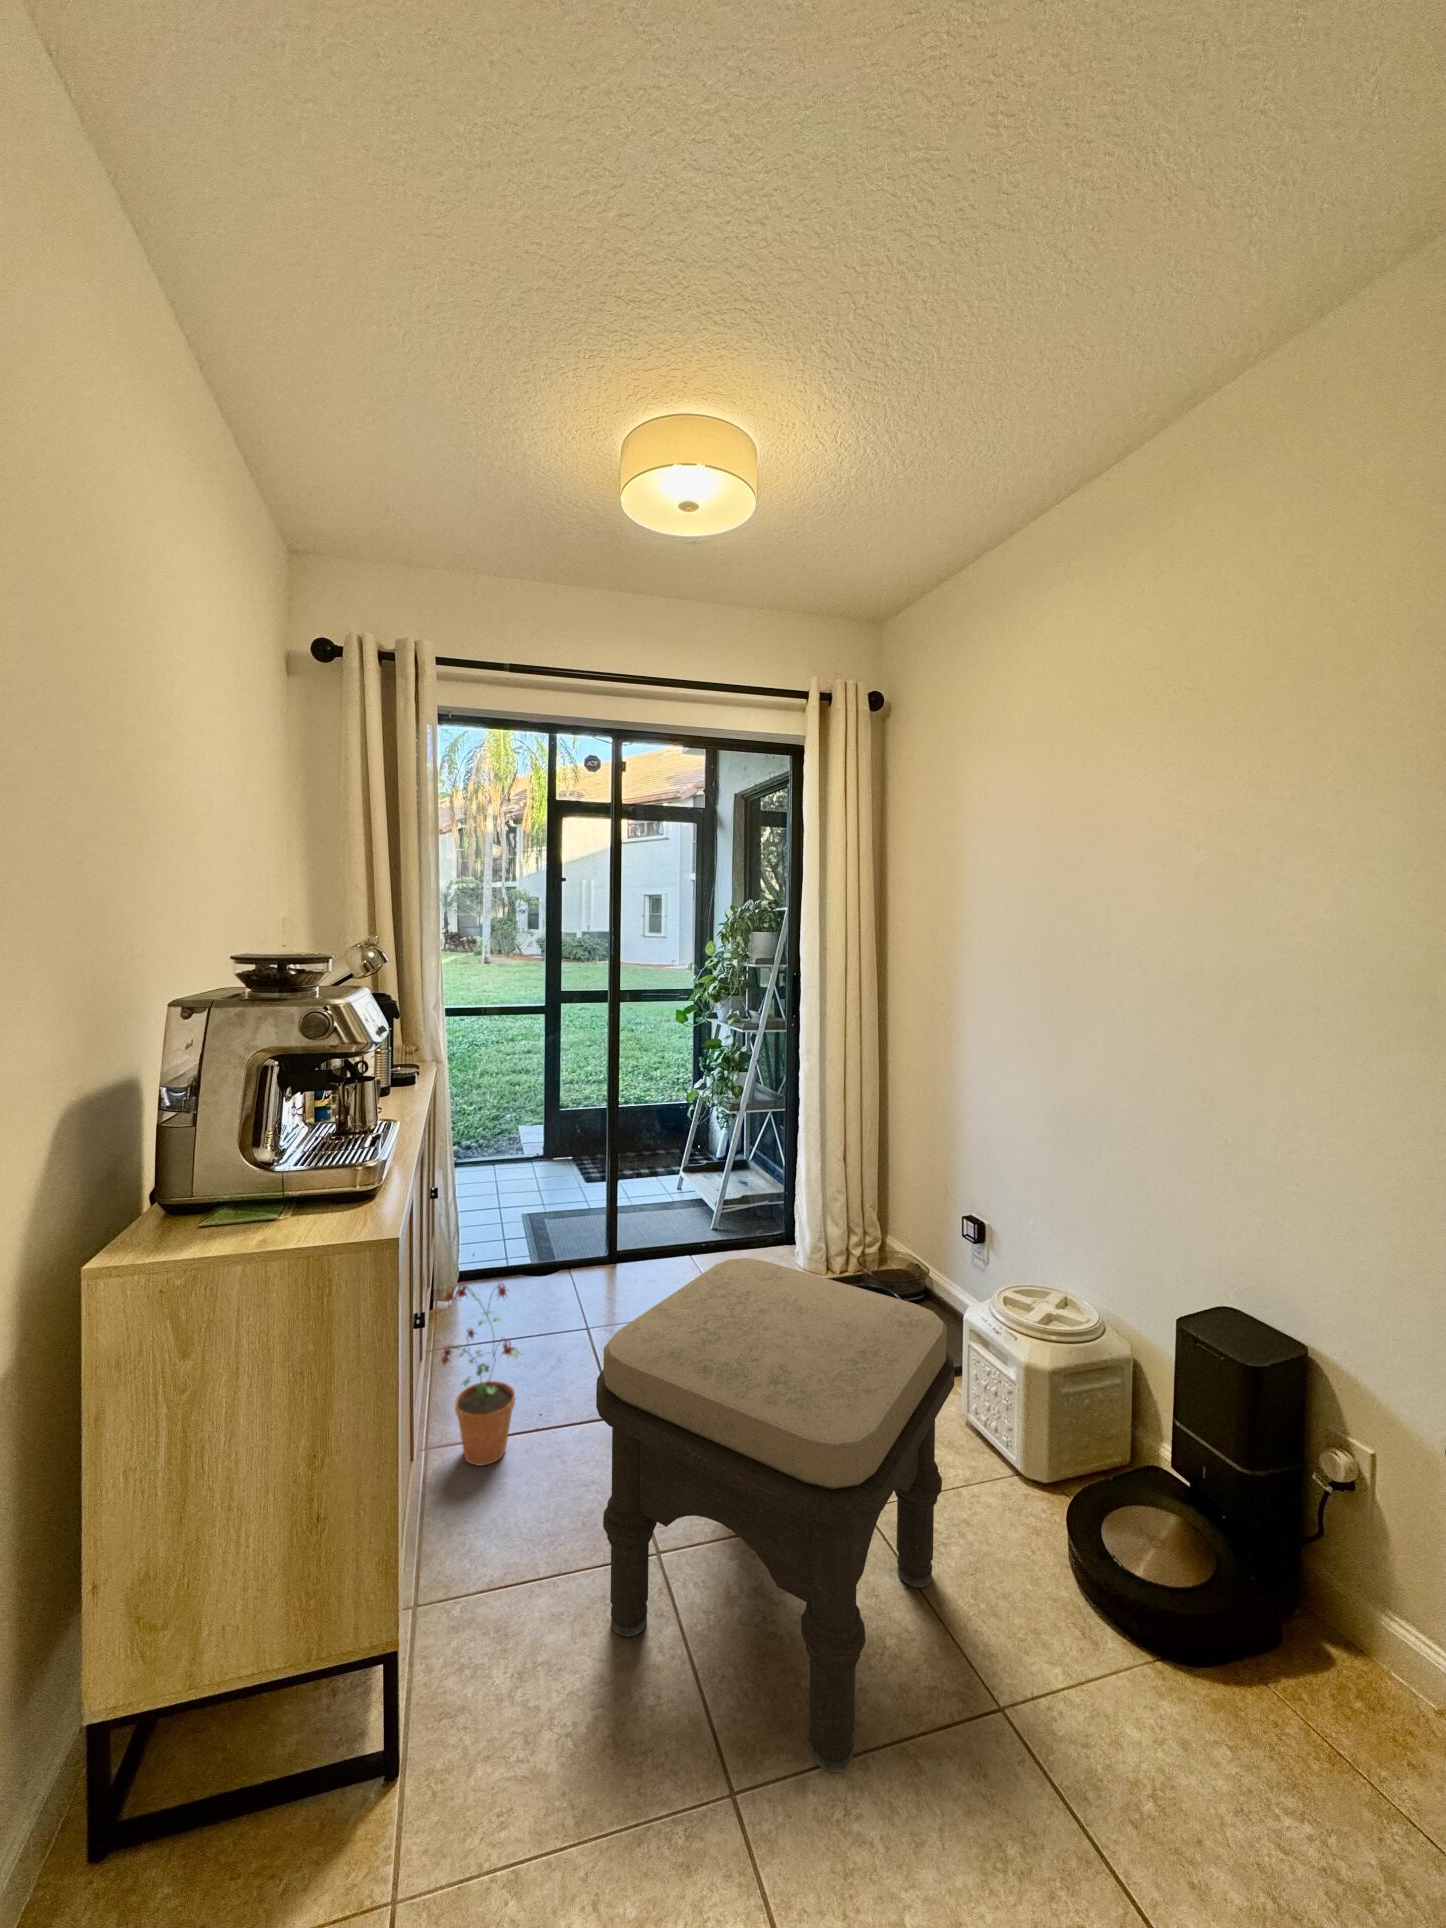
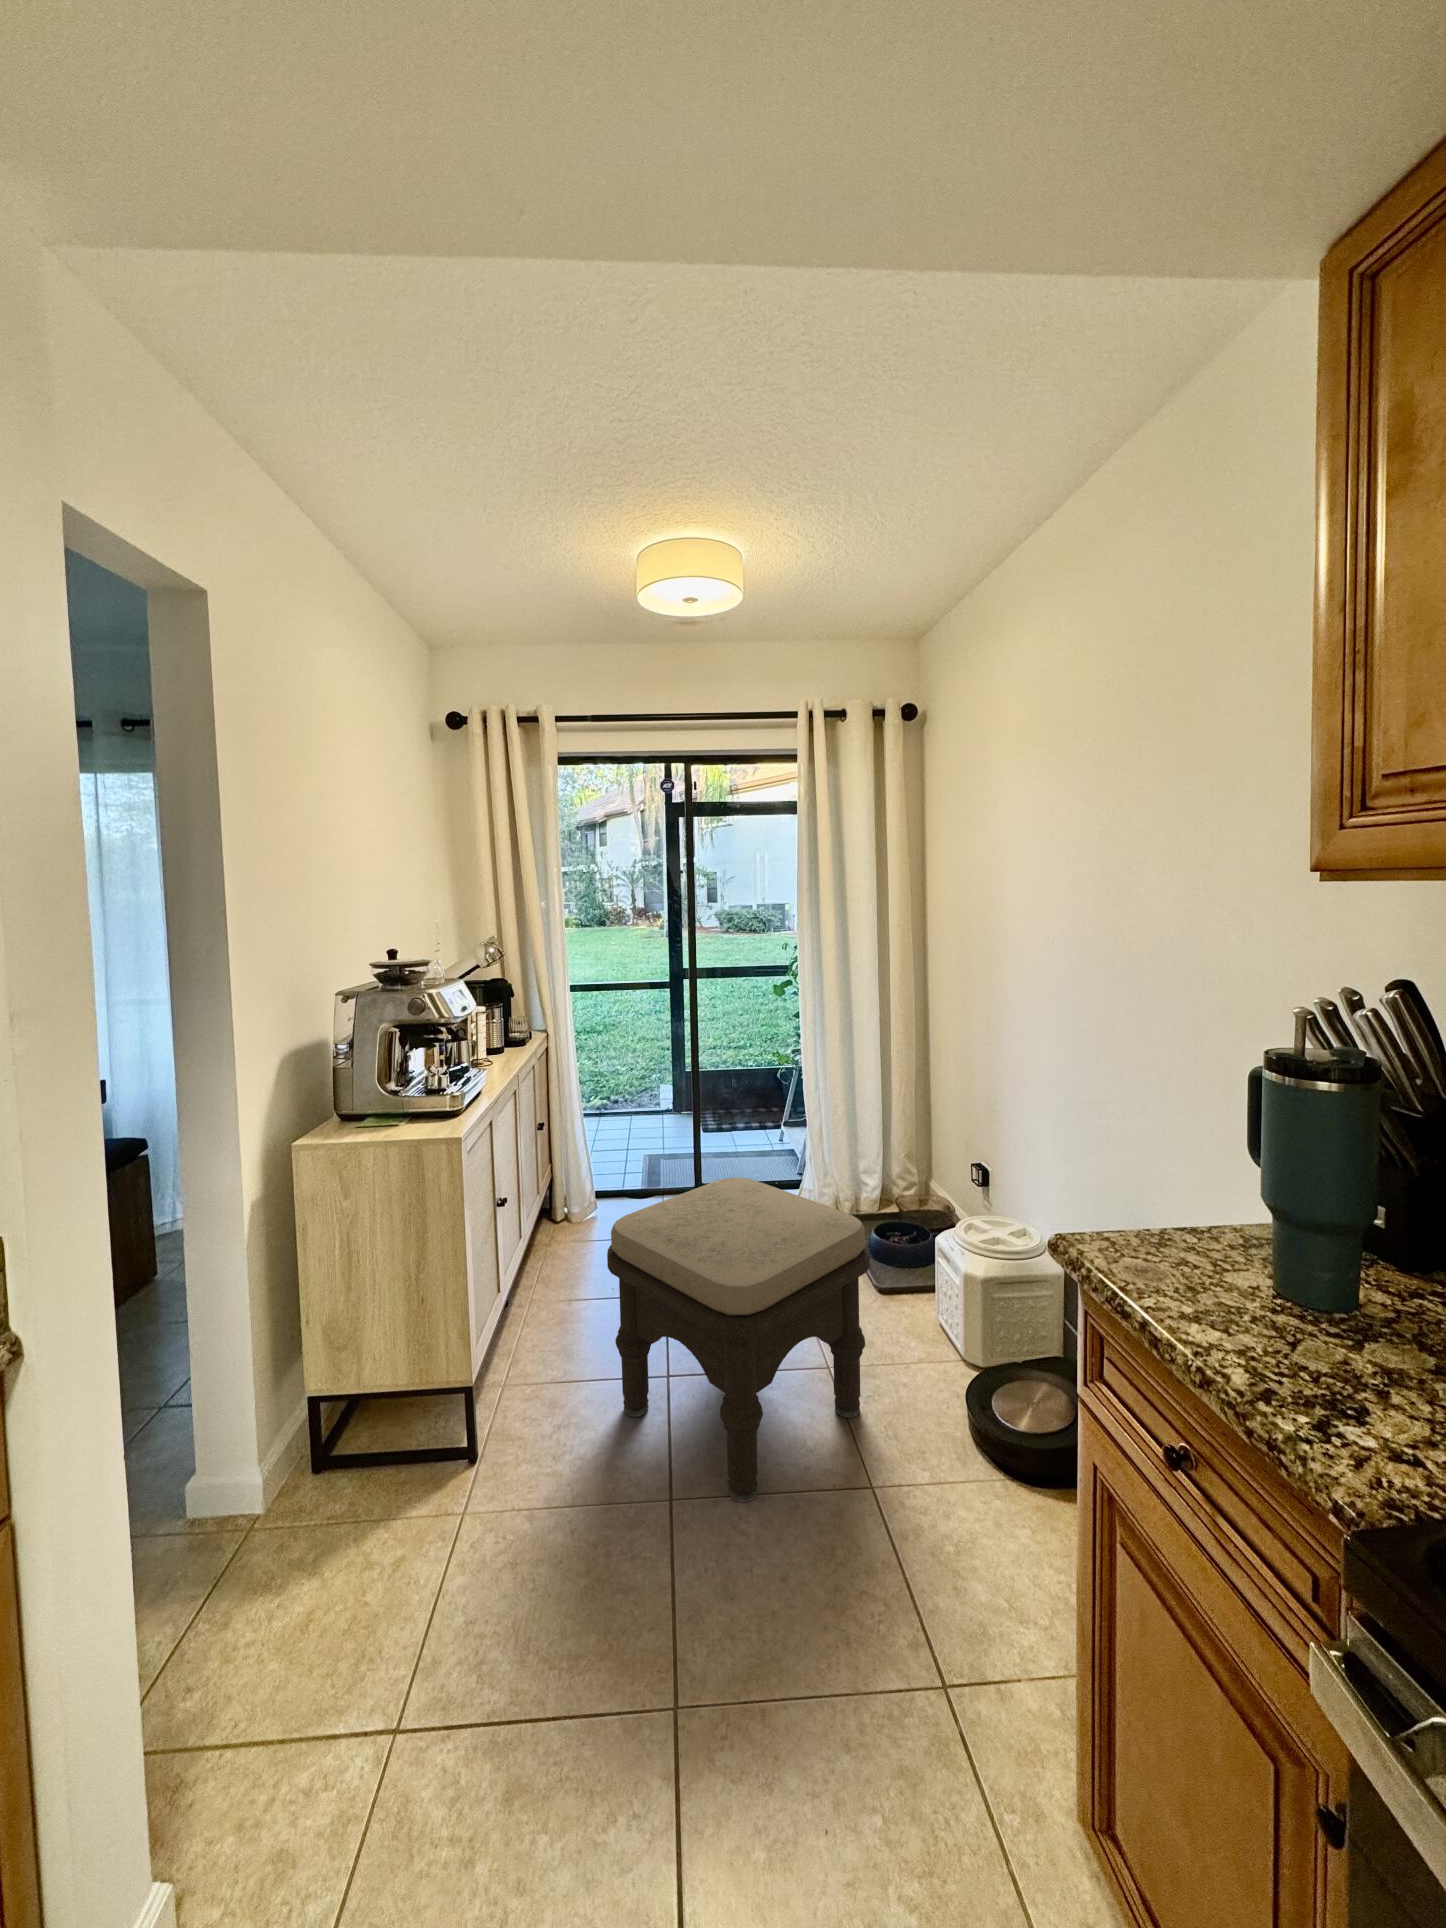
potted plant: present [441,1282,523,1466] -> none [531,1185,596,1313]

